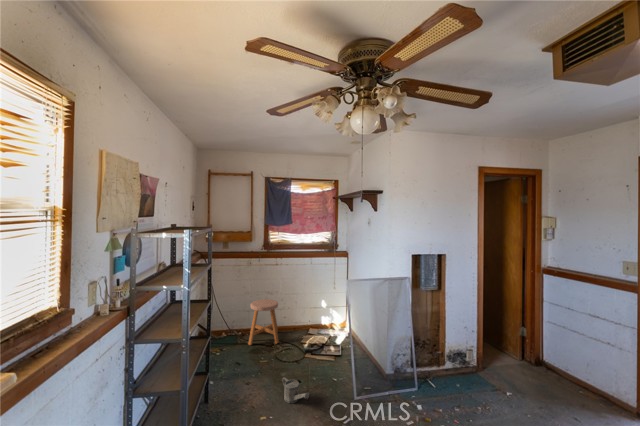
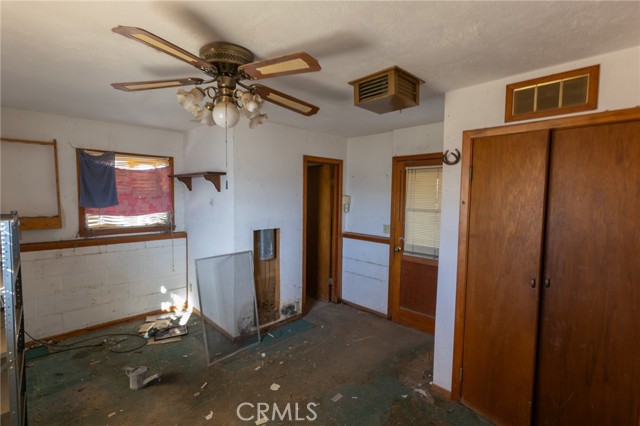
stool: present [248,299,279,345] -> none [64,294,109,350]

